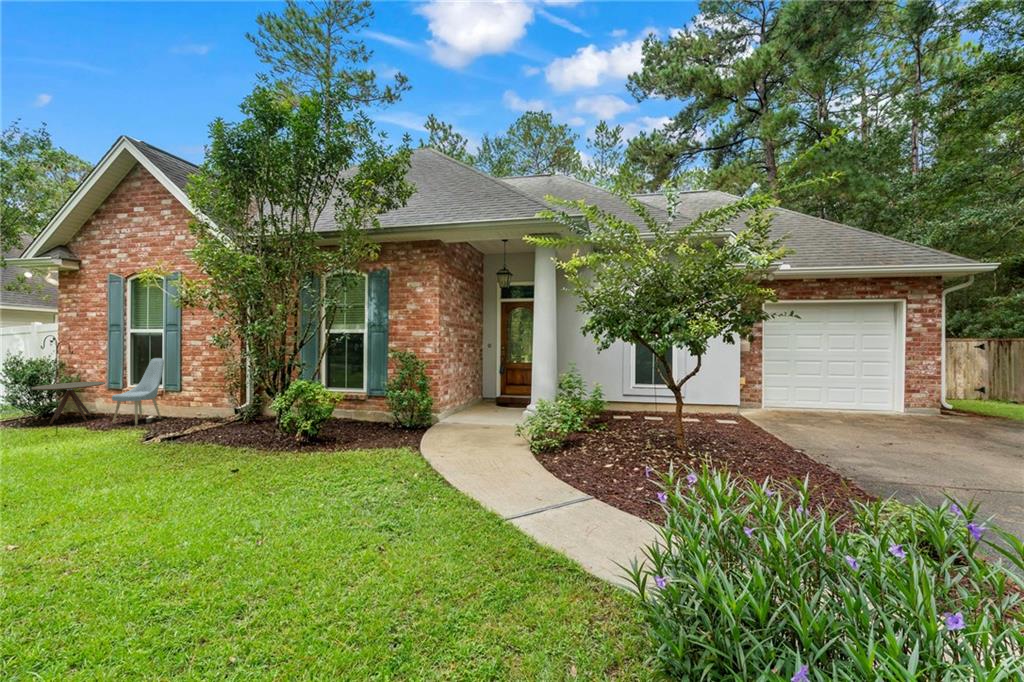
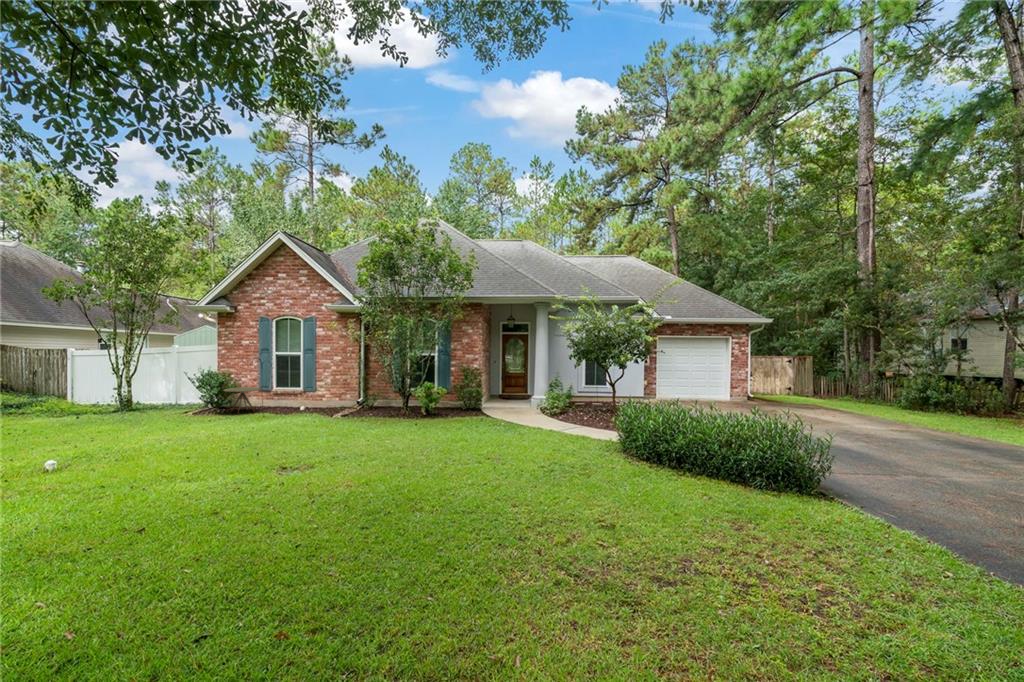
chair: present [112,358,164,425] -> none [281,372,304,413]

